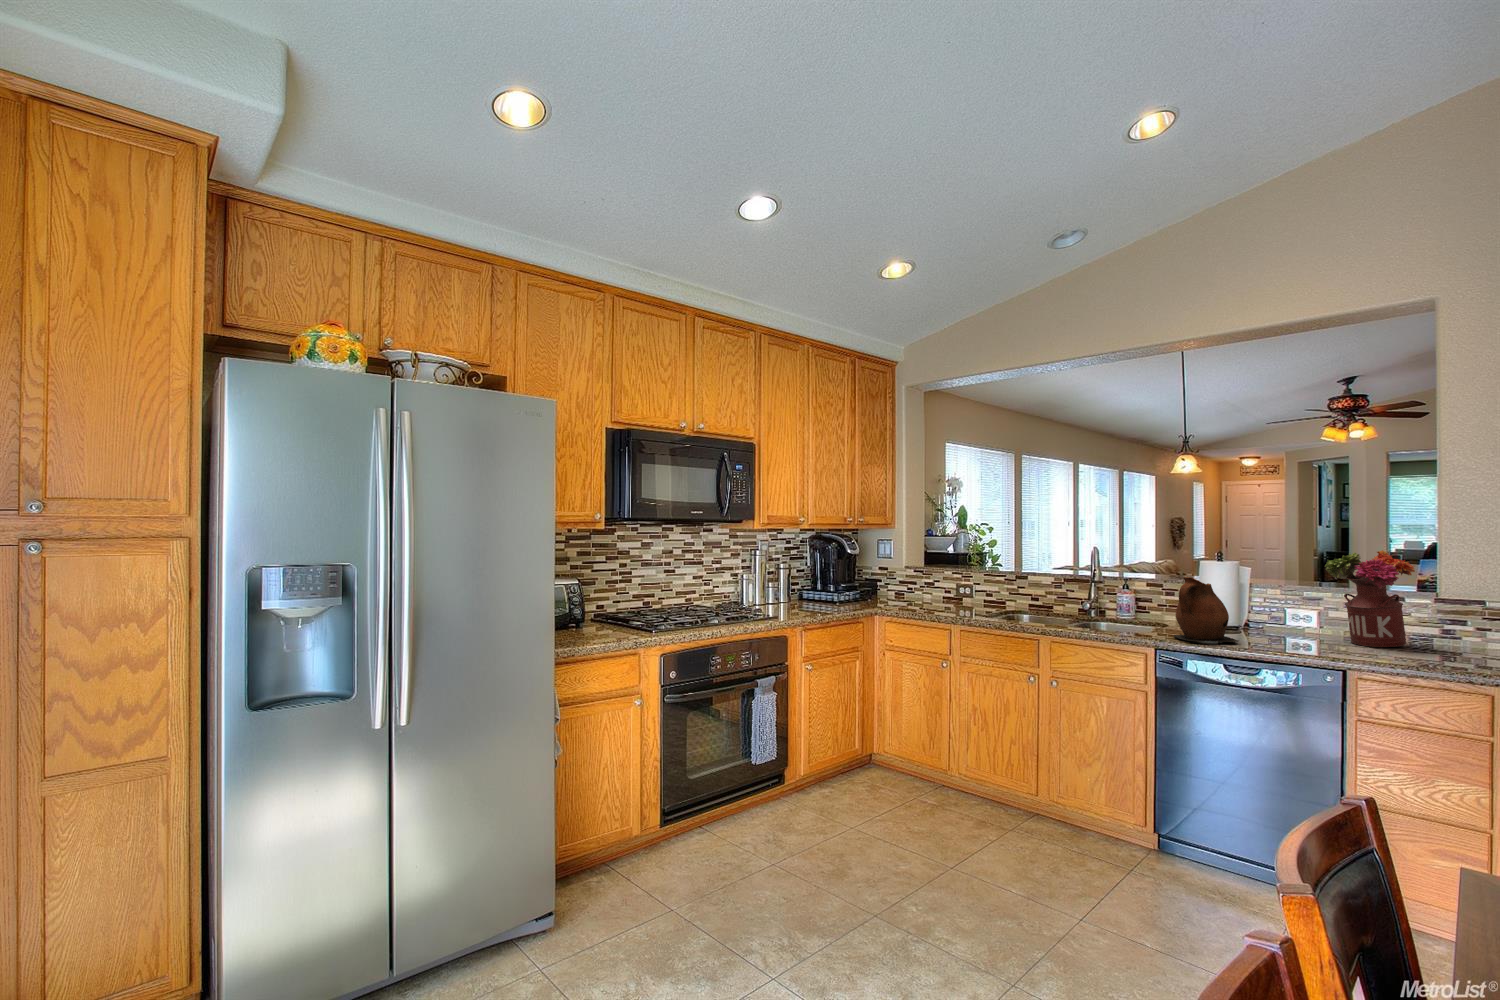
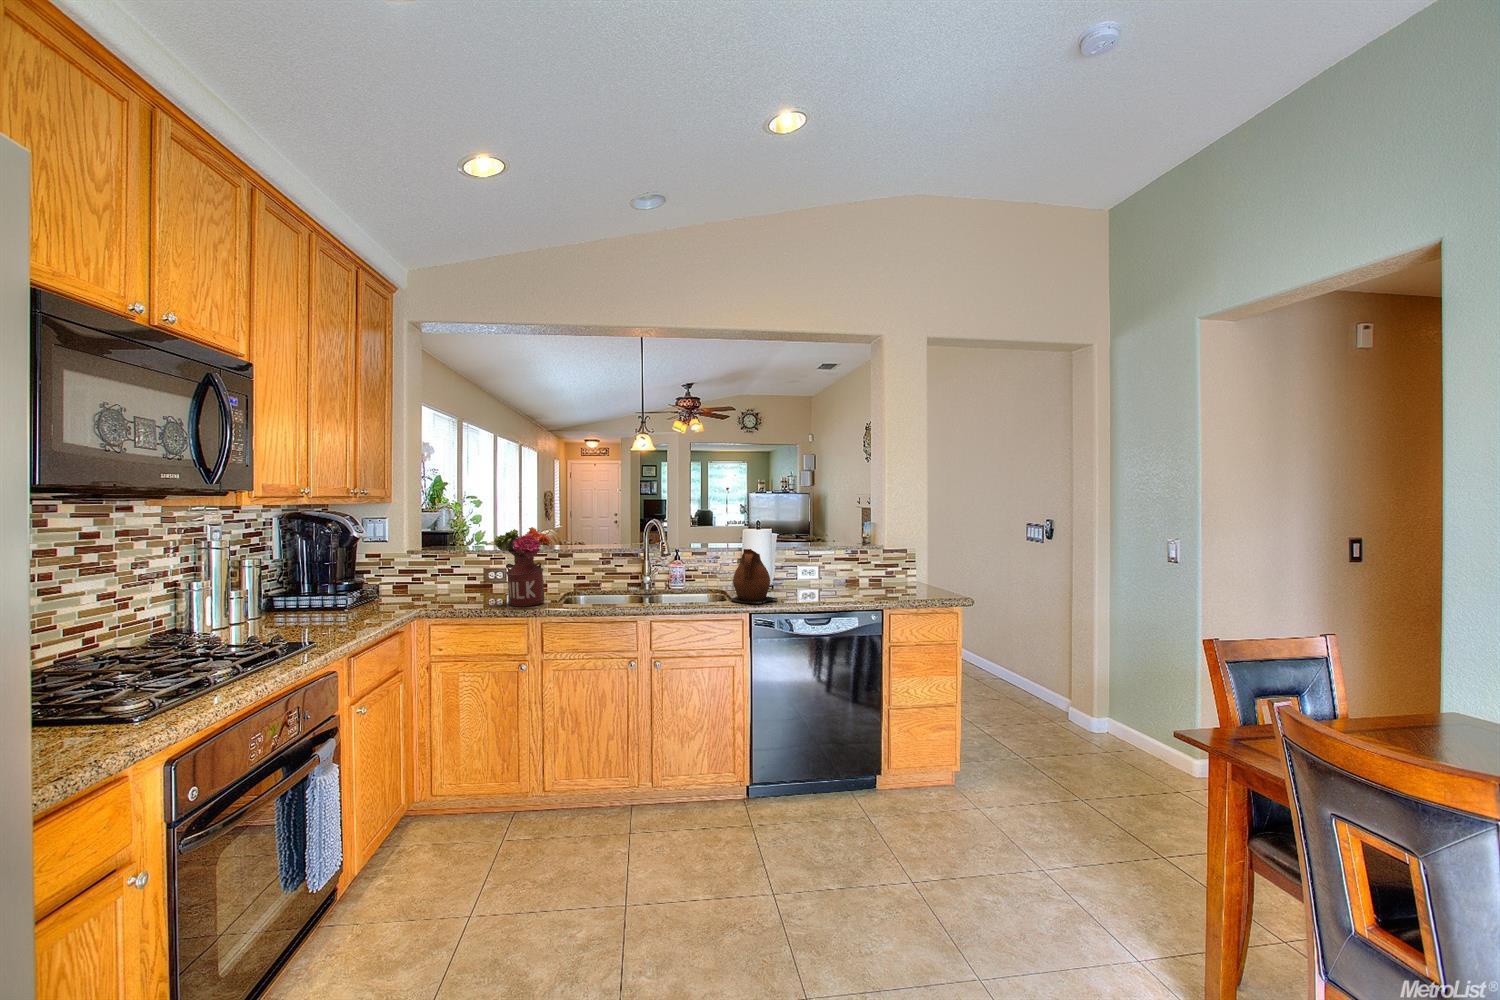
flower arrangement: present [1325,550,1415,647] -> present [494,527,551,606]

